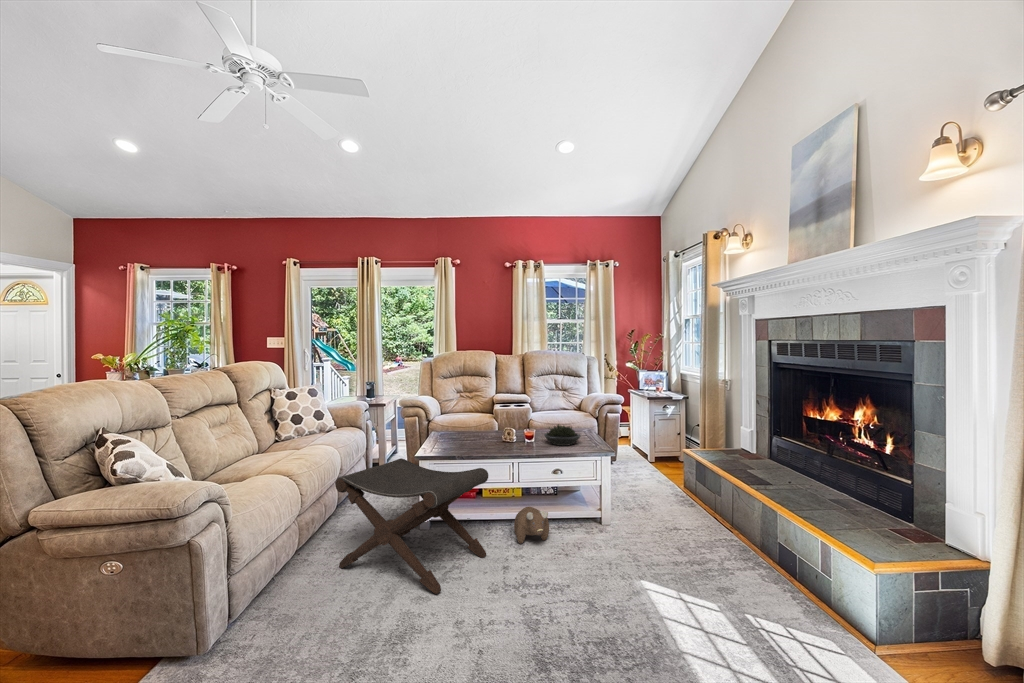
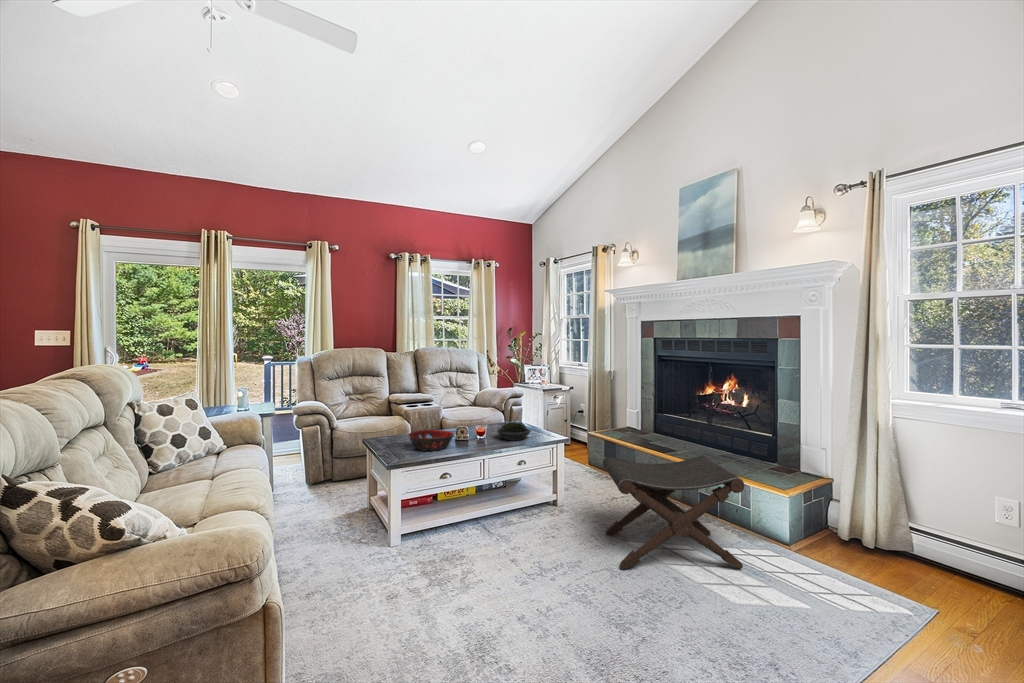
decorative bowl: none [450,427,495,447] -> present [408,430,454,451]
footstool: present [335,458,488,594] -> present [603,456,744,569]
plush toy: present [514,507,549,544] -> none [491,501,532,537]

